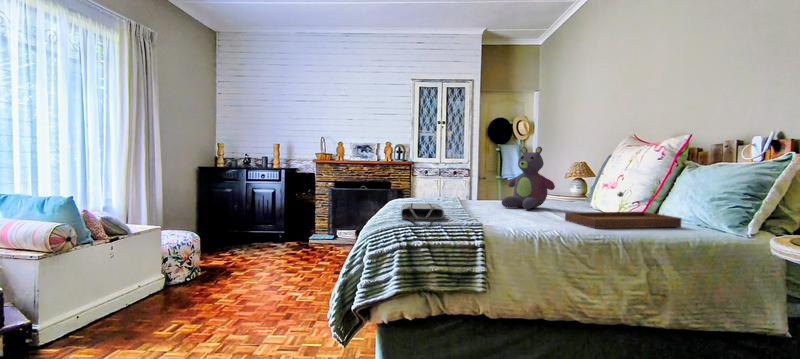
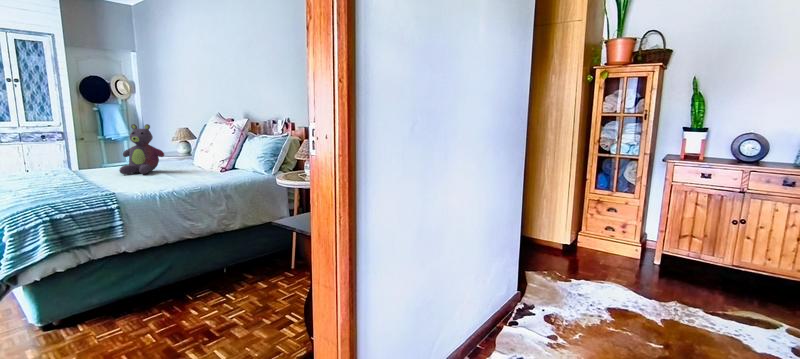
tray: present [565,192,681,228] -> none [174,157,245,183]
tote bag: present [401,203,444,221] -> none [19,182,73,200]

